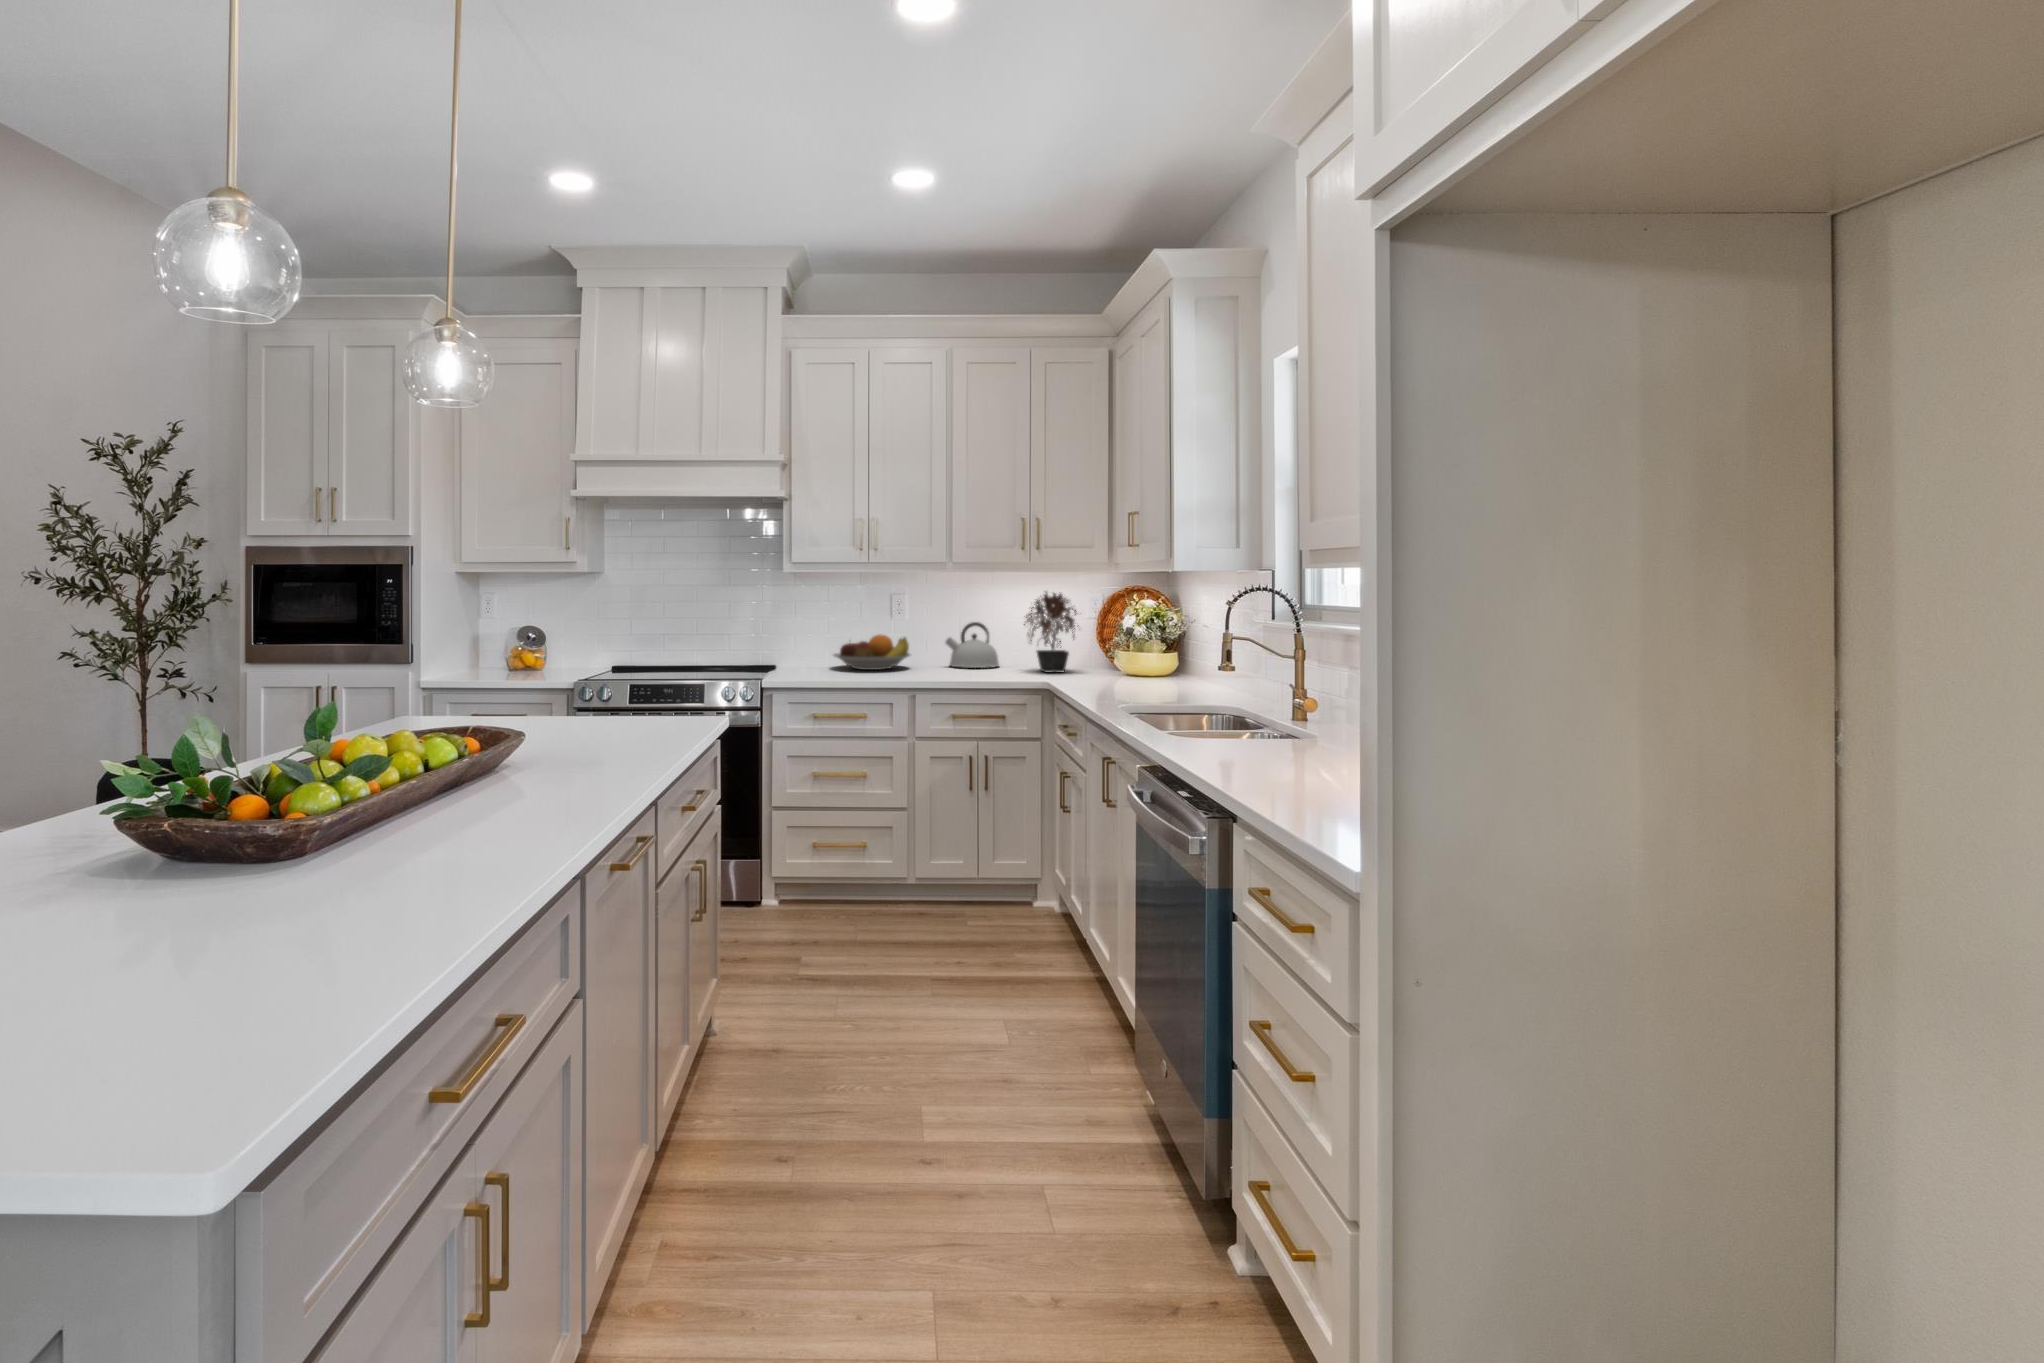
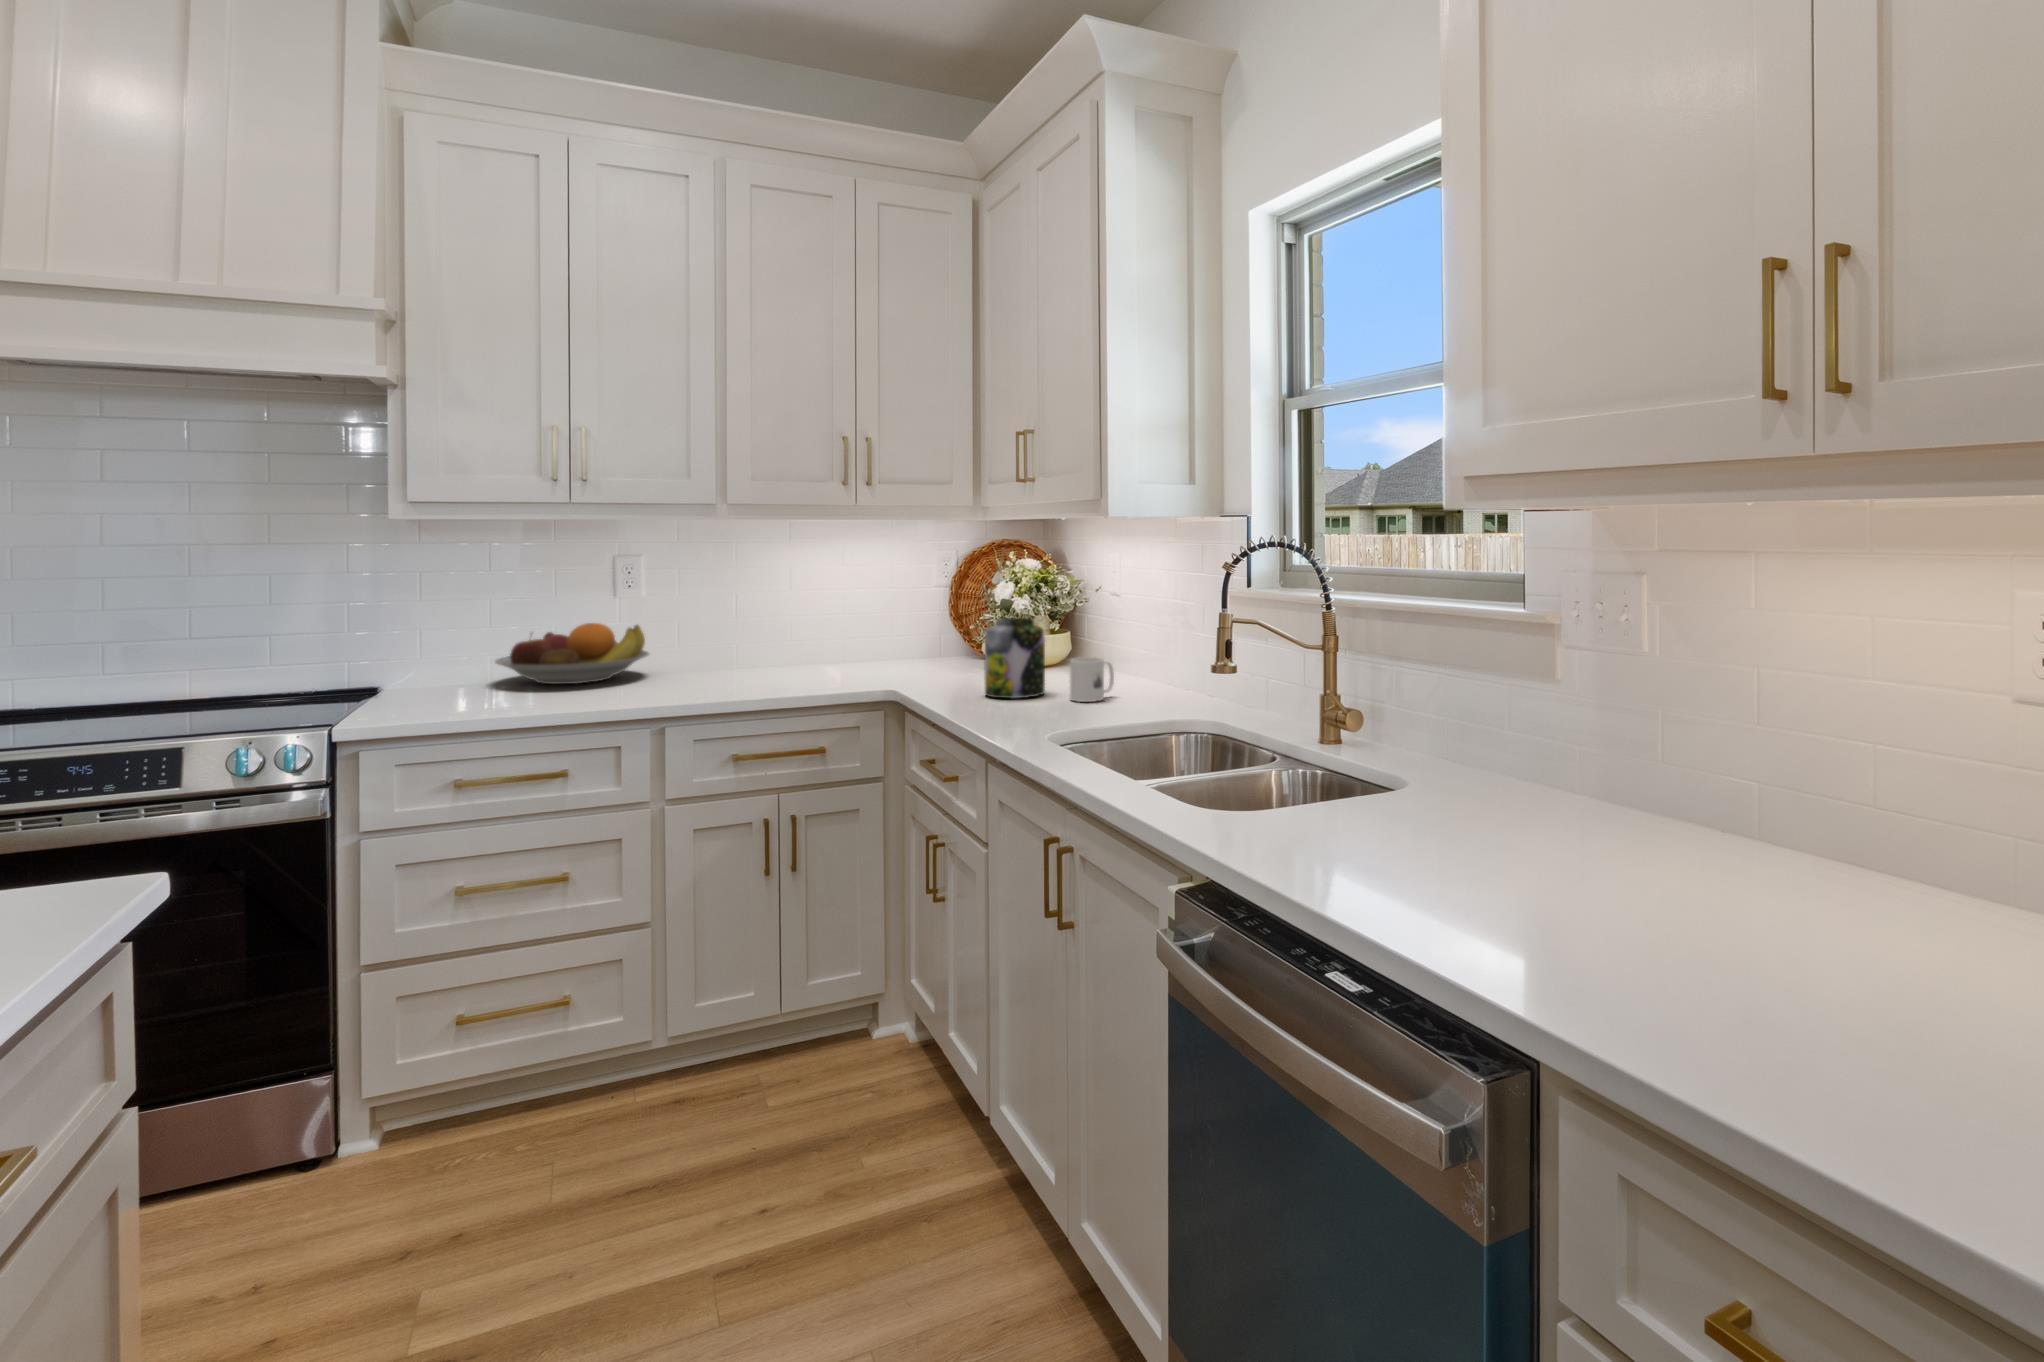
potted plant: present [1024,592,1076,672] -> none [841,547,936,670]
kettle: present [945,622,999,668] -> none [708,596,800,669]
jar: none [1103,637,1144,690] -> present [985,618,1045,698]
mug: none [1158,665,1190,694] -> present [1070,657,1114,702]

